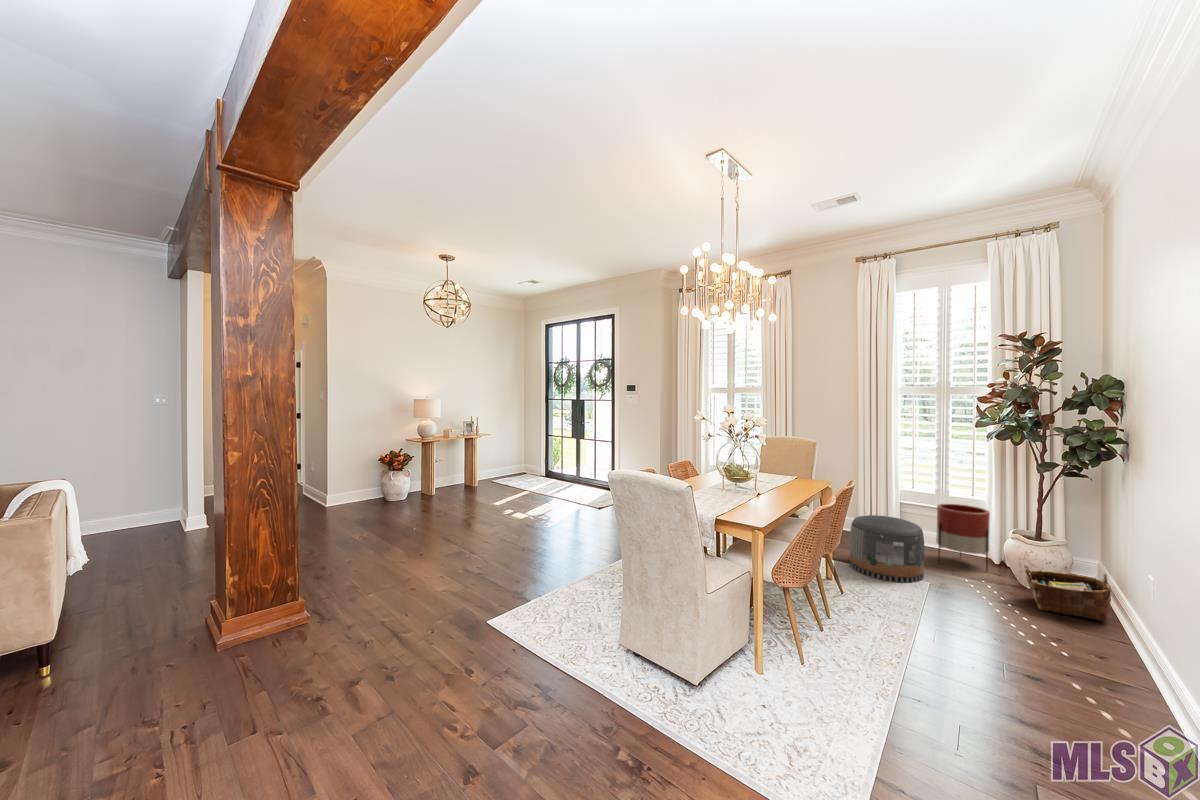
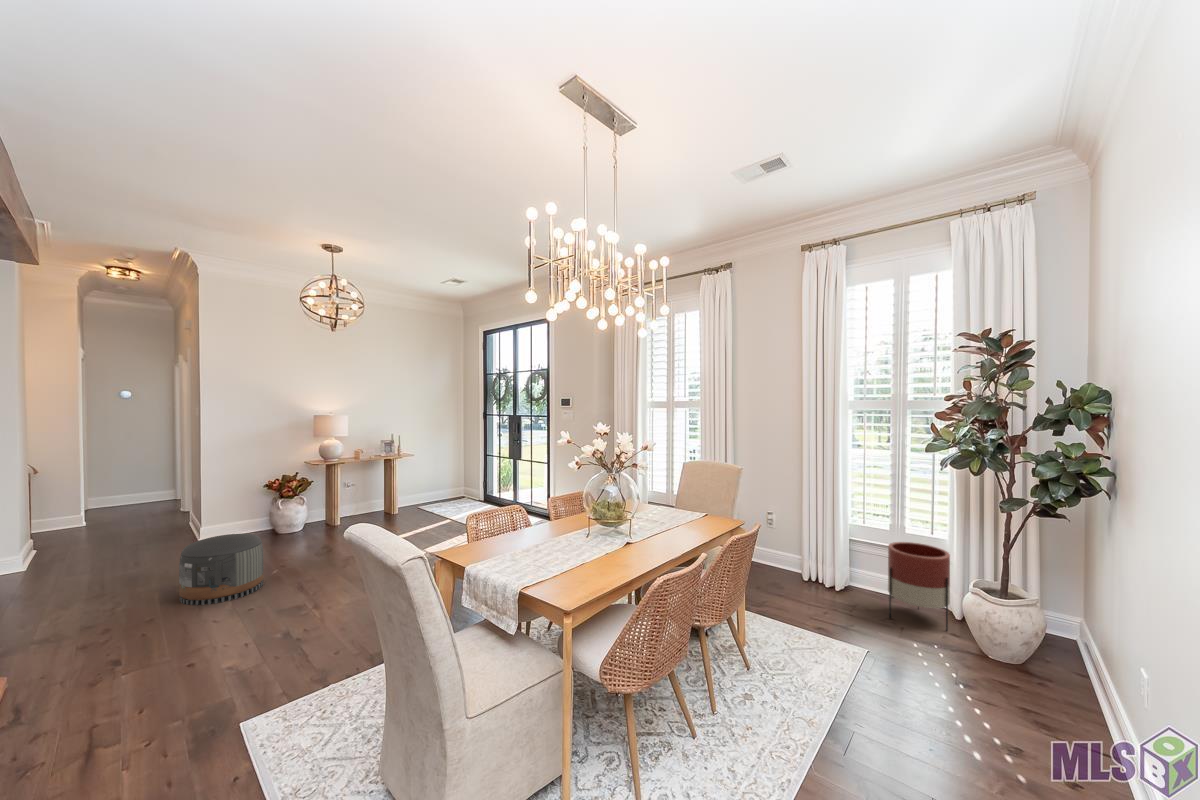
pouf: present [850,515,924,582] -> present [179,534,263,605]
woven basket: present [1024,565,1111,621] -> none [986,633,1097,719]

